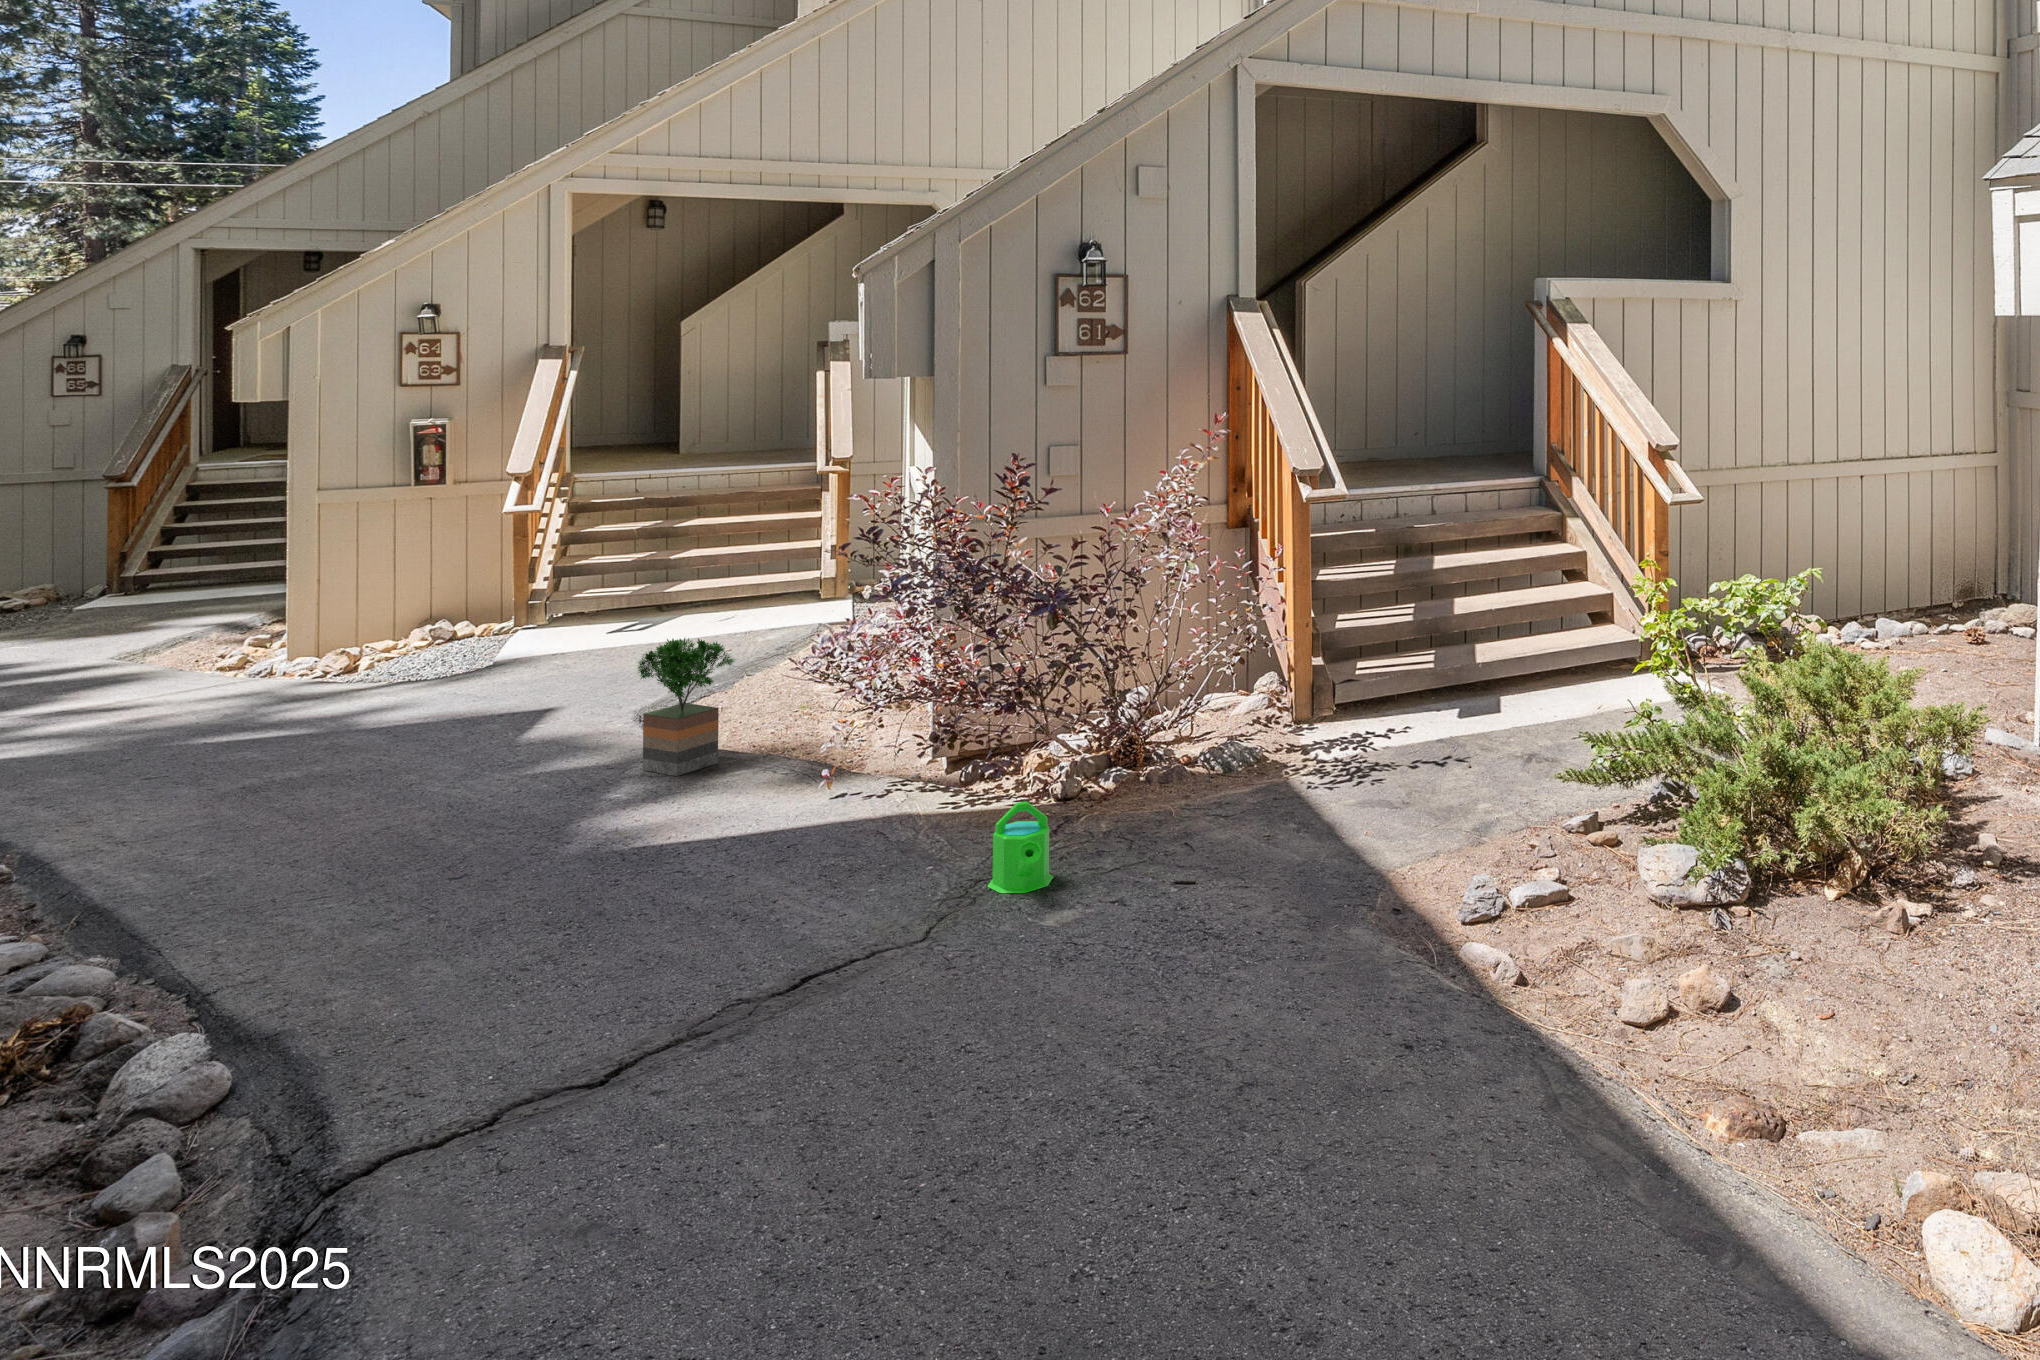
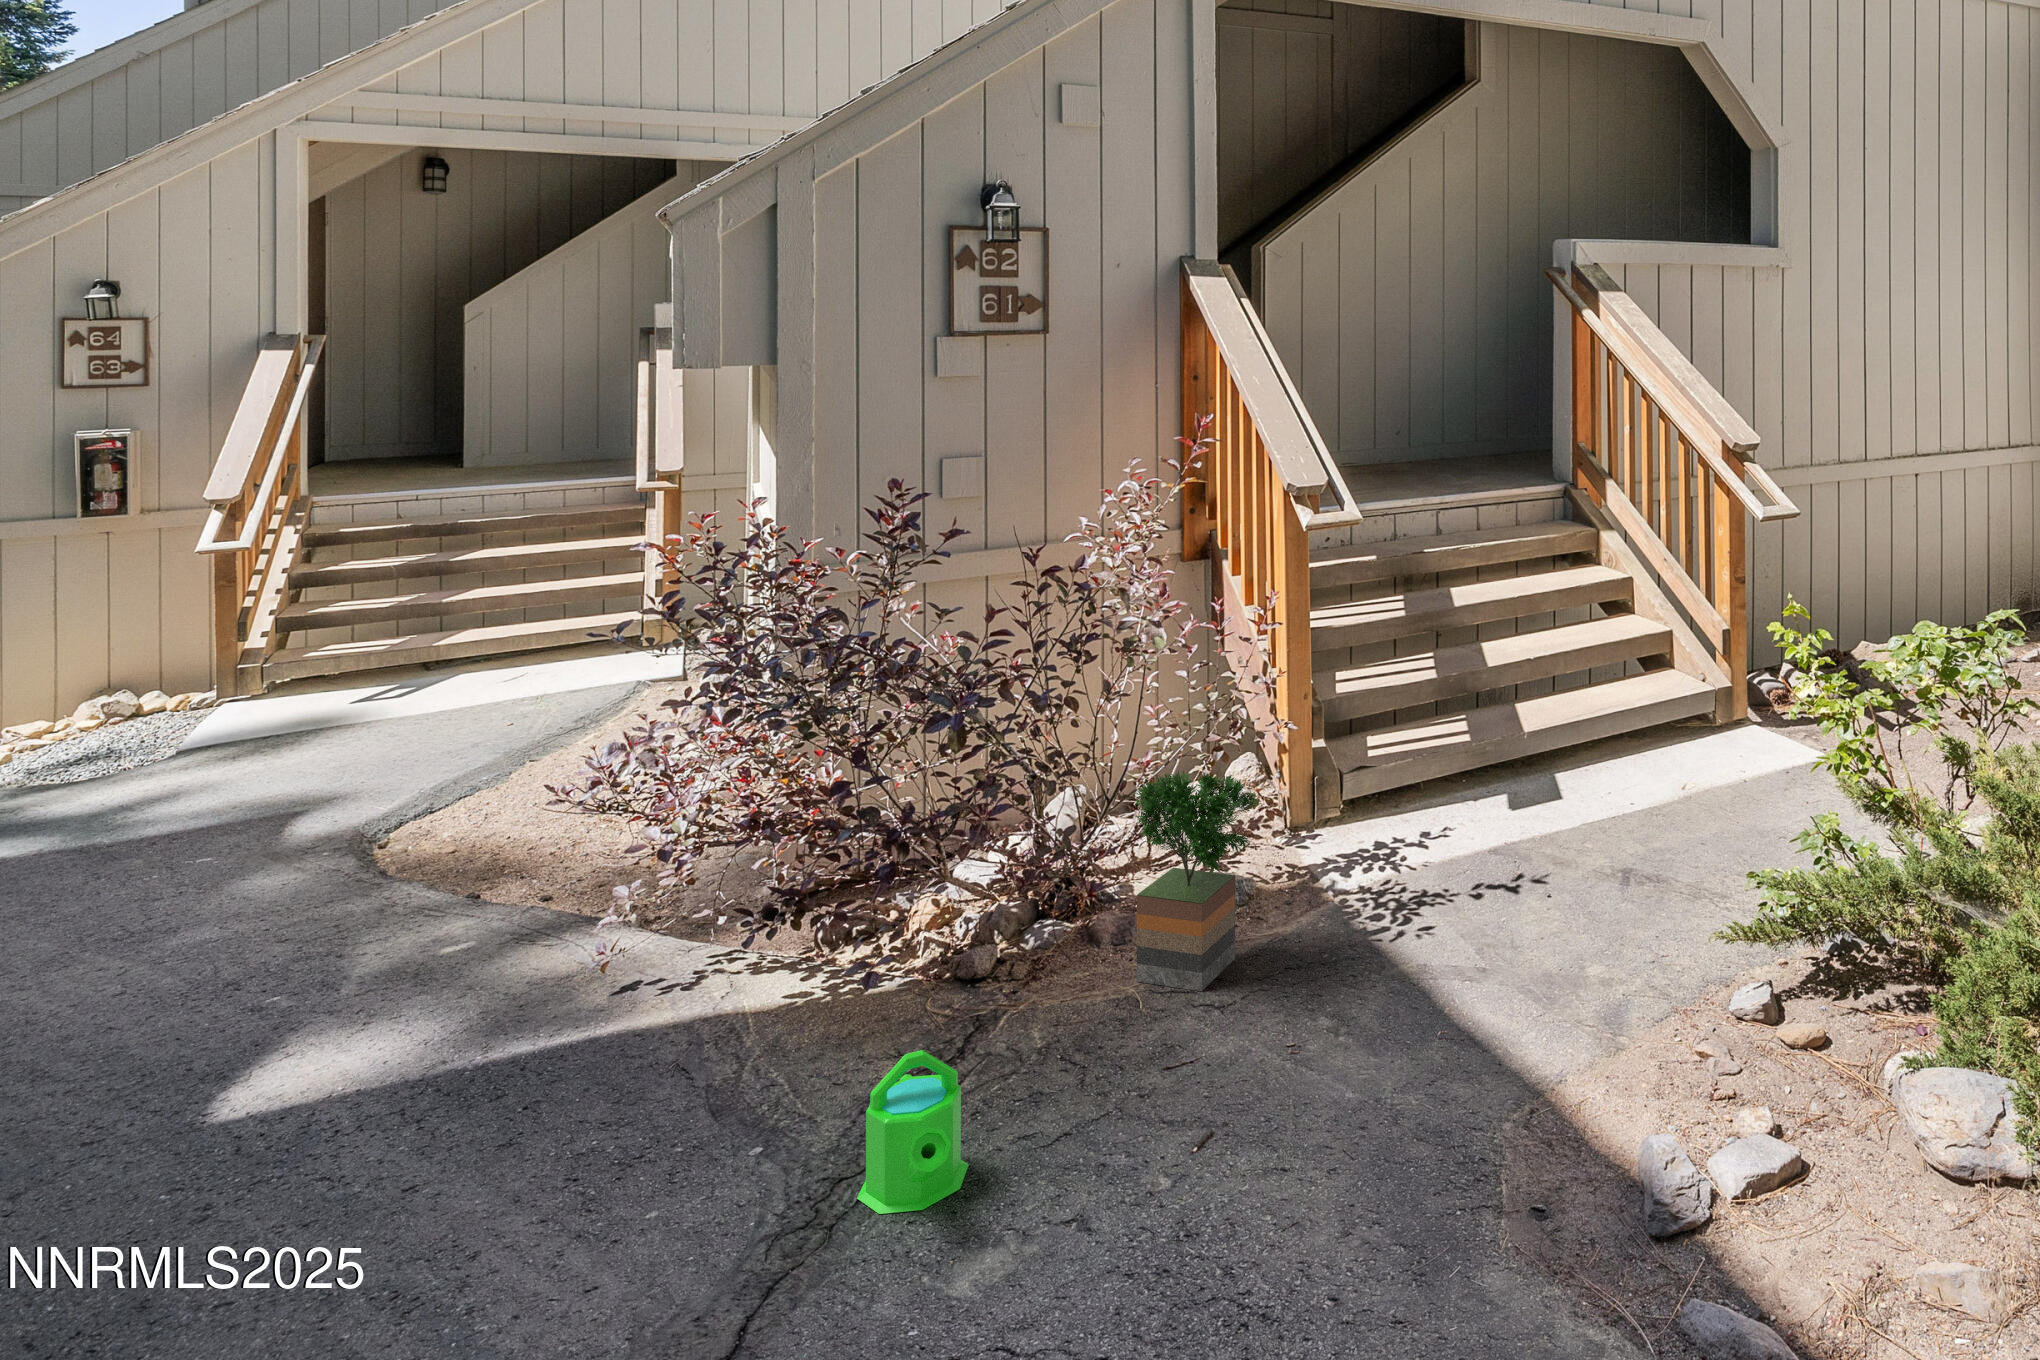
potted tree: present [638,638,735,776] -> present [1135,771,1259,991]

